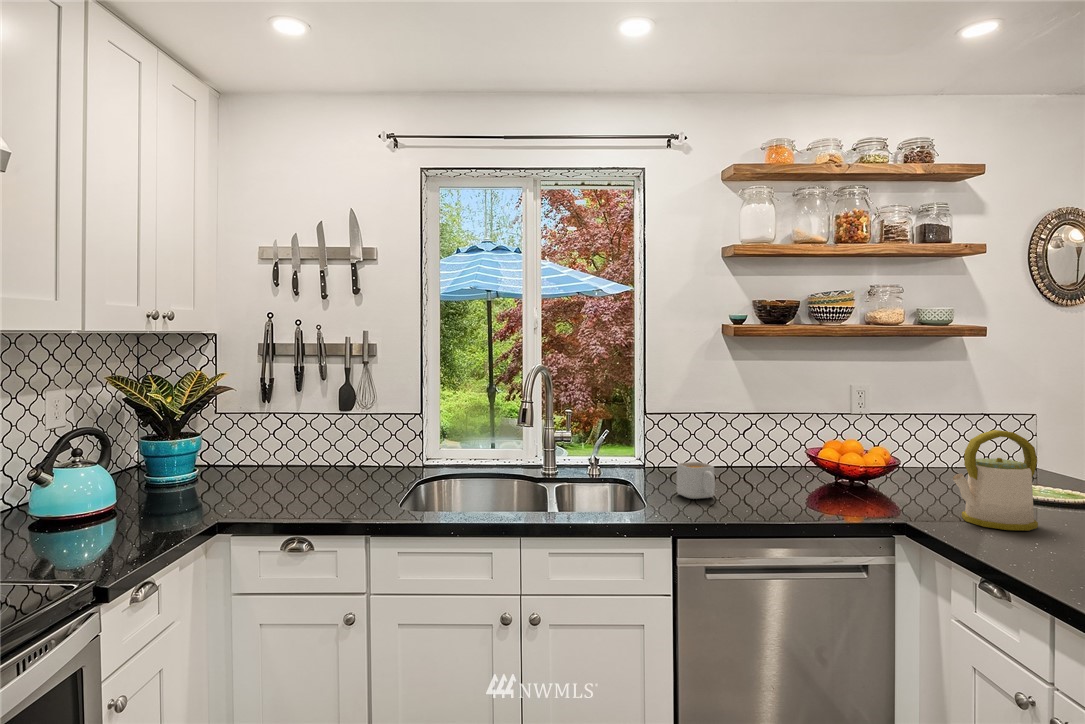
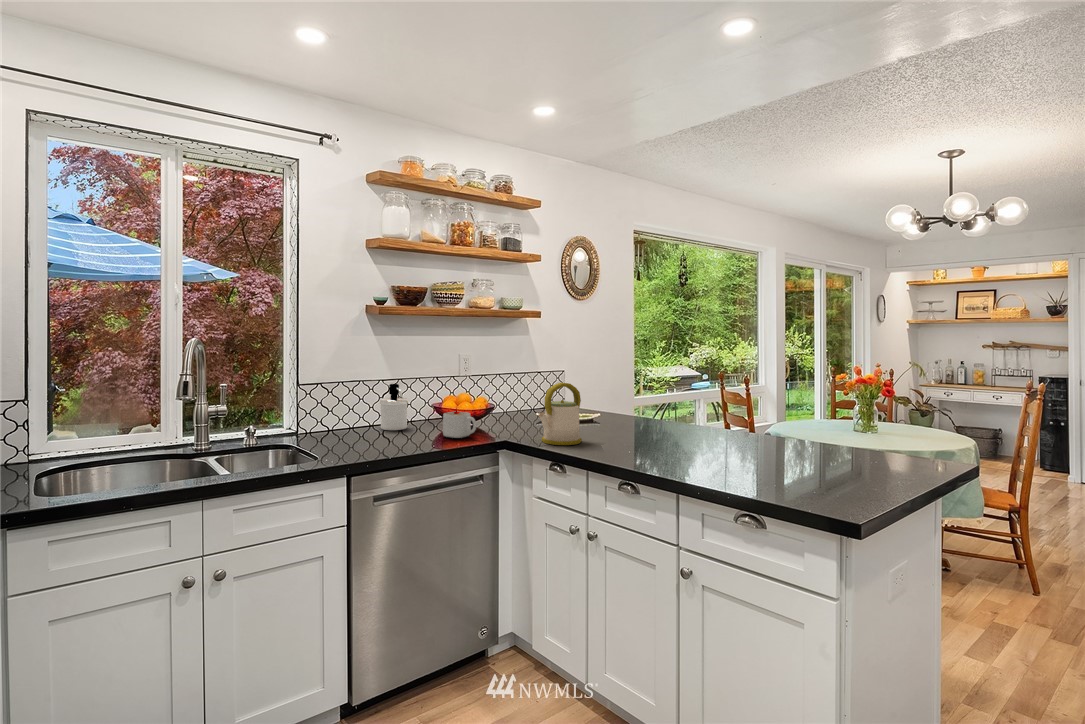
soap dispenser: none [736,419,771,477] -> present [380,384,408,430]
mug: present [677,462,715,499] -> present [443,412,476,438]

